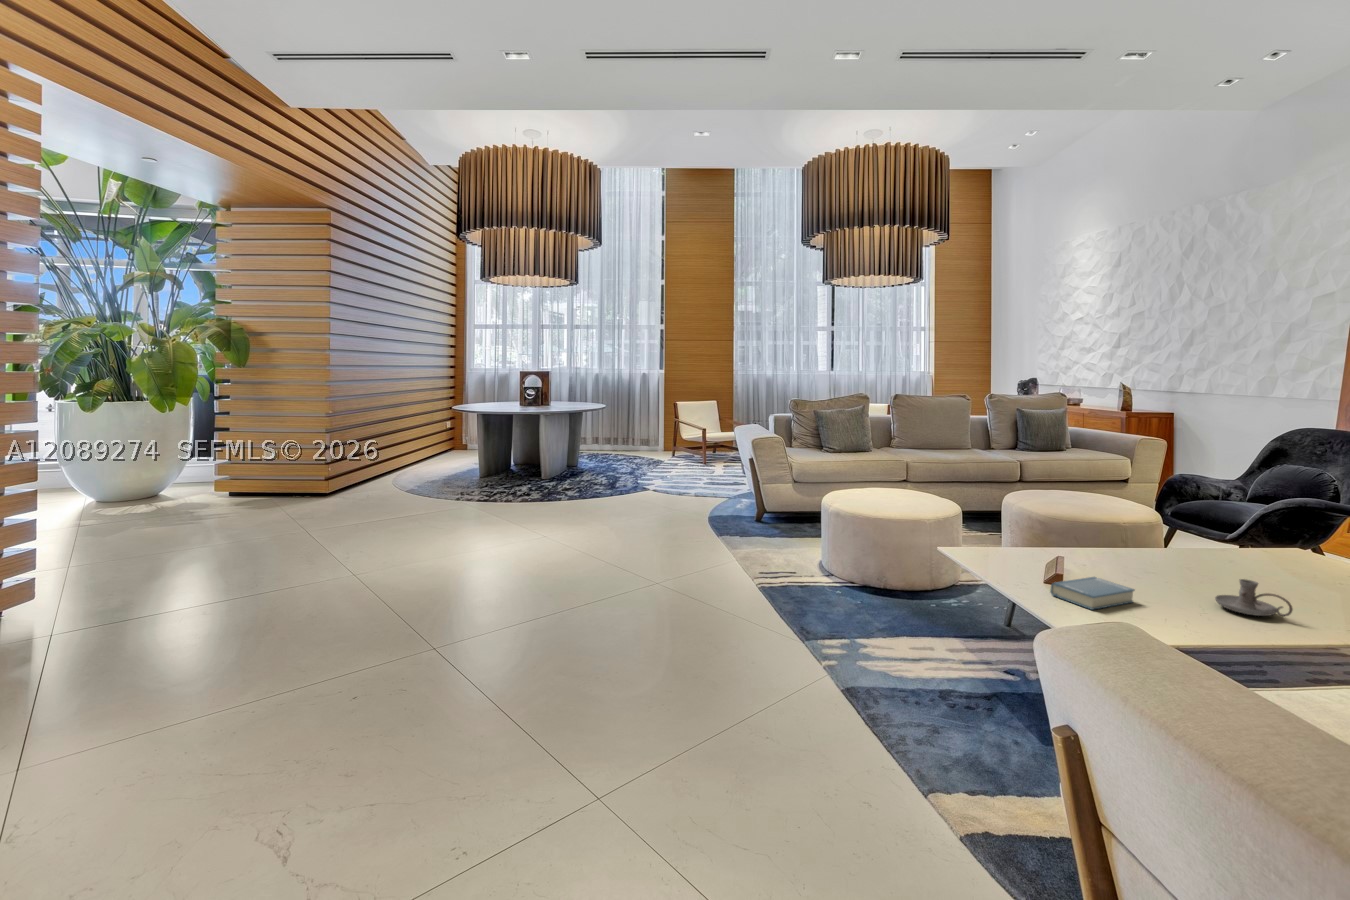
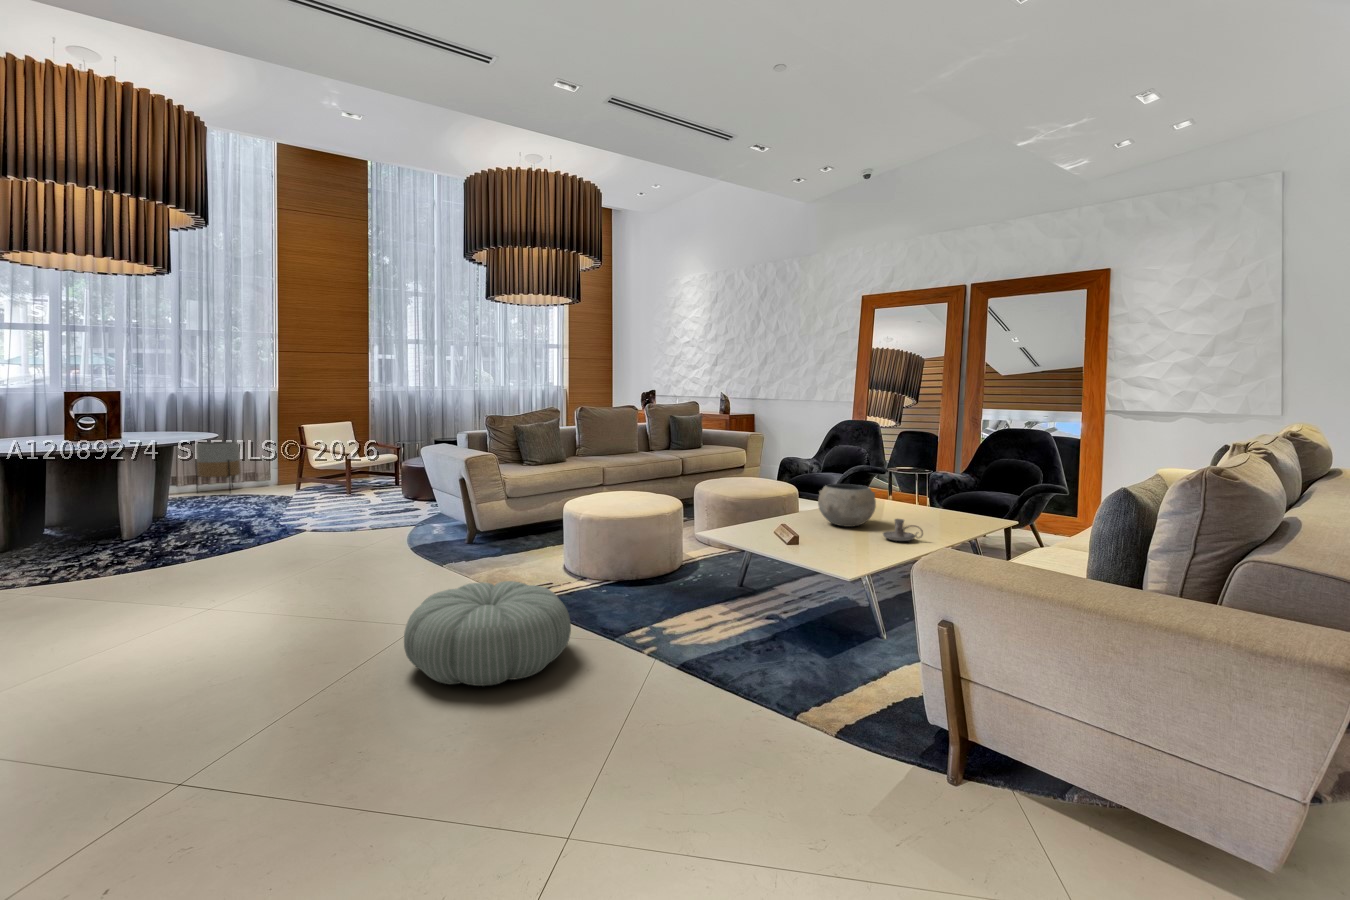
planter: none [607,413,636,454] -> present [195,442,241,492]
ceramic bowl: none [1130,514,1231,578] -> present [818,484,876,527]
pouf: none [601,556,750,656] -> present [404,581,571,686]
hardback book: present [1050,577,1135,610] -> none [800,533,846,555]

